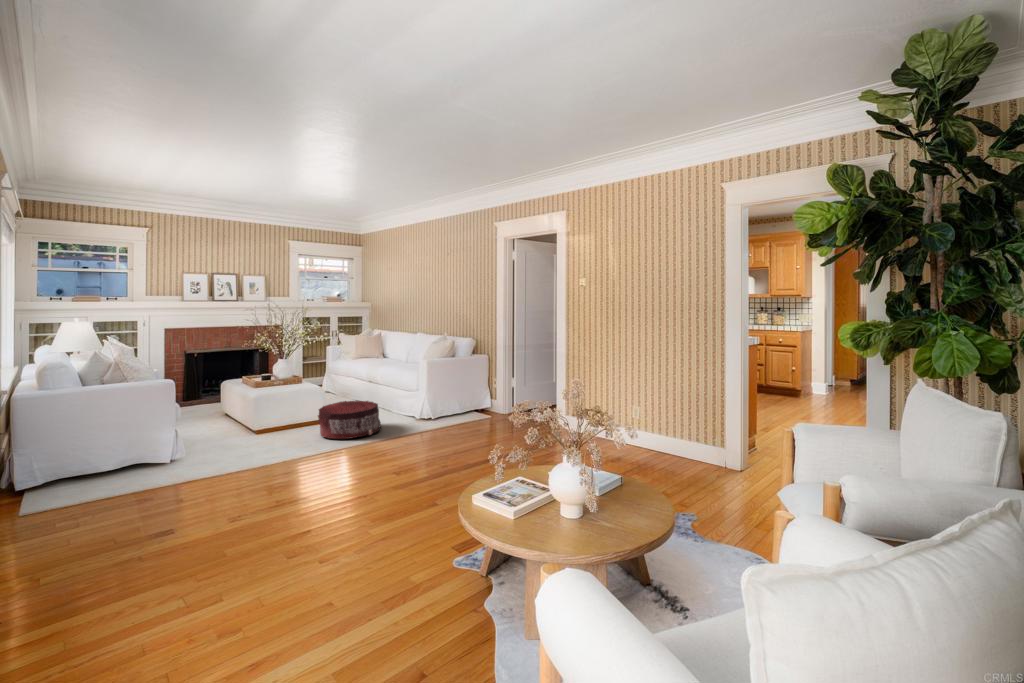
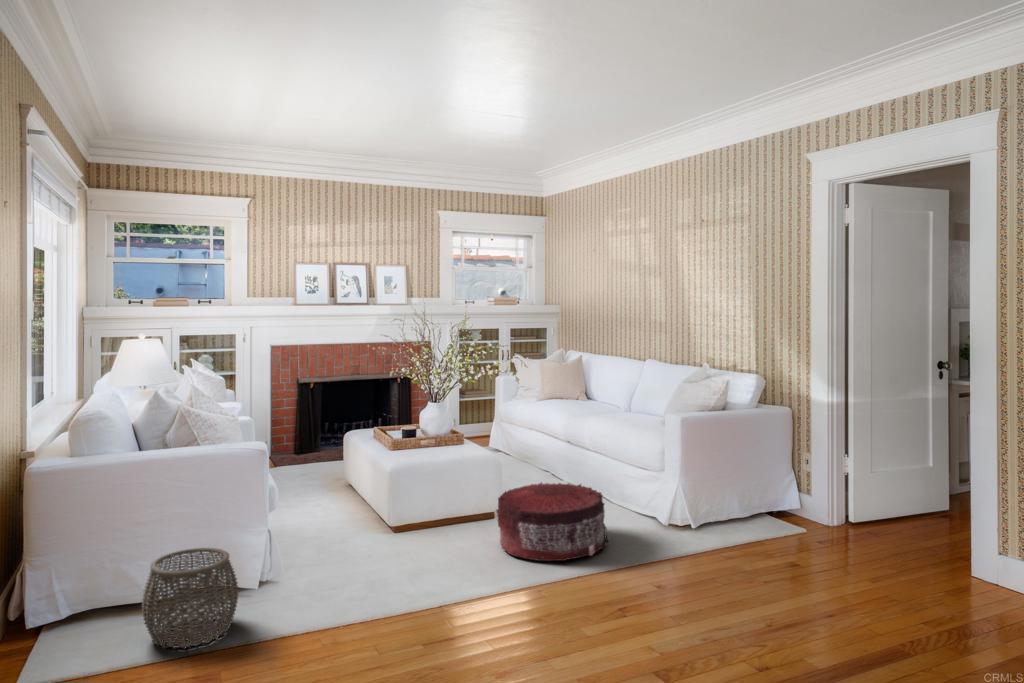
woven basket: none [98,437,160,489] -> present [142,548,238,649]

